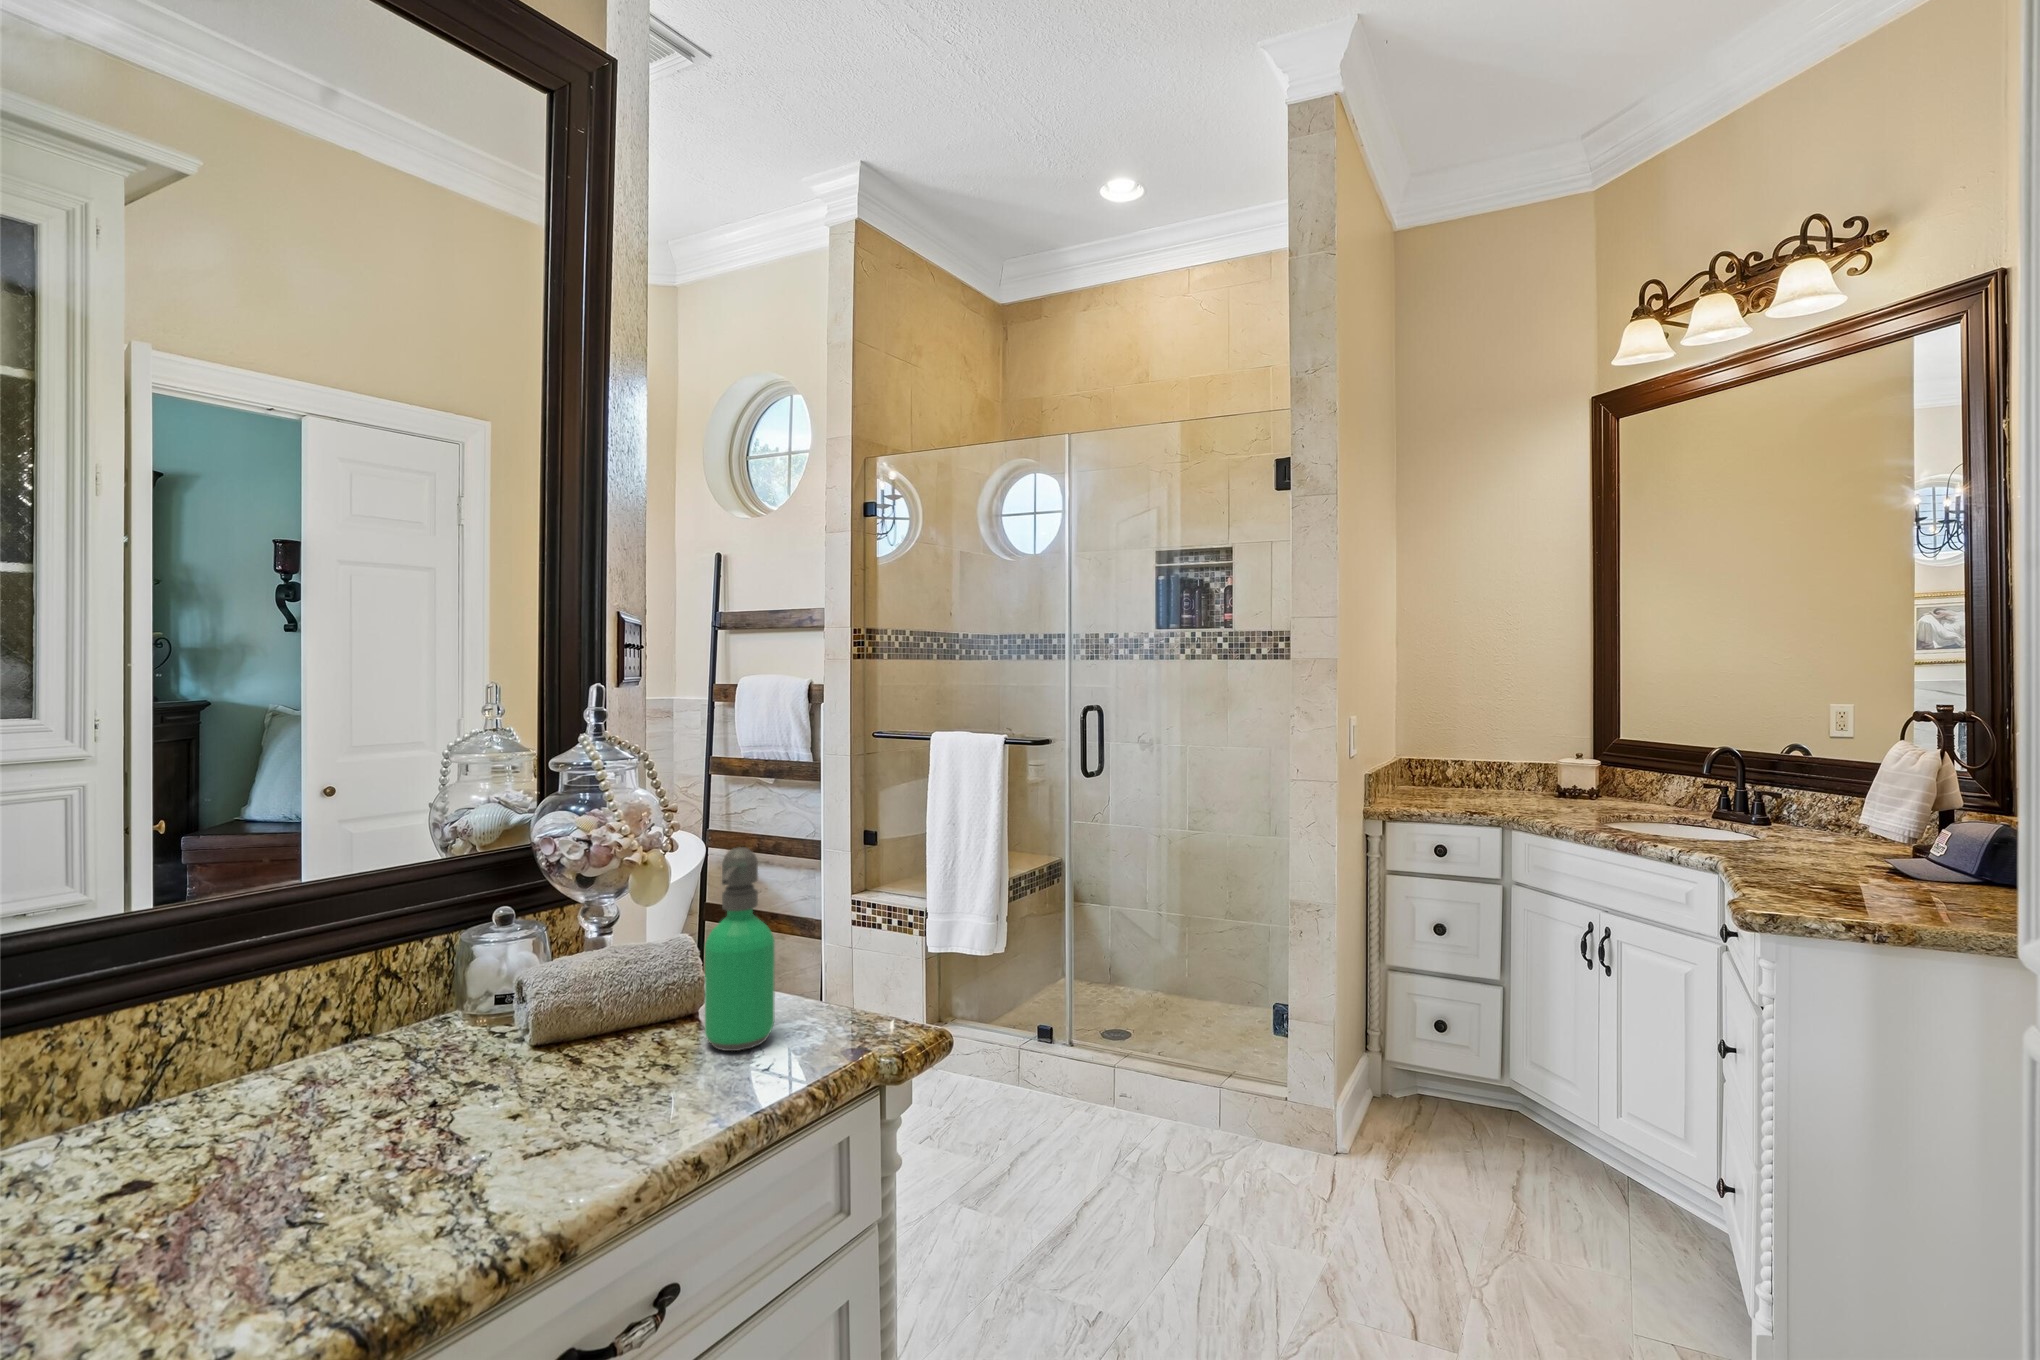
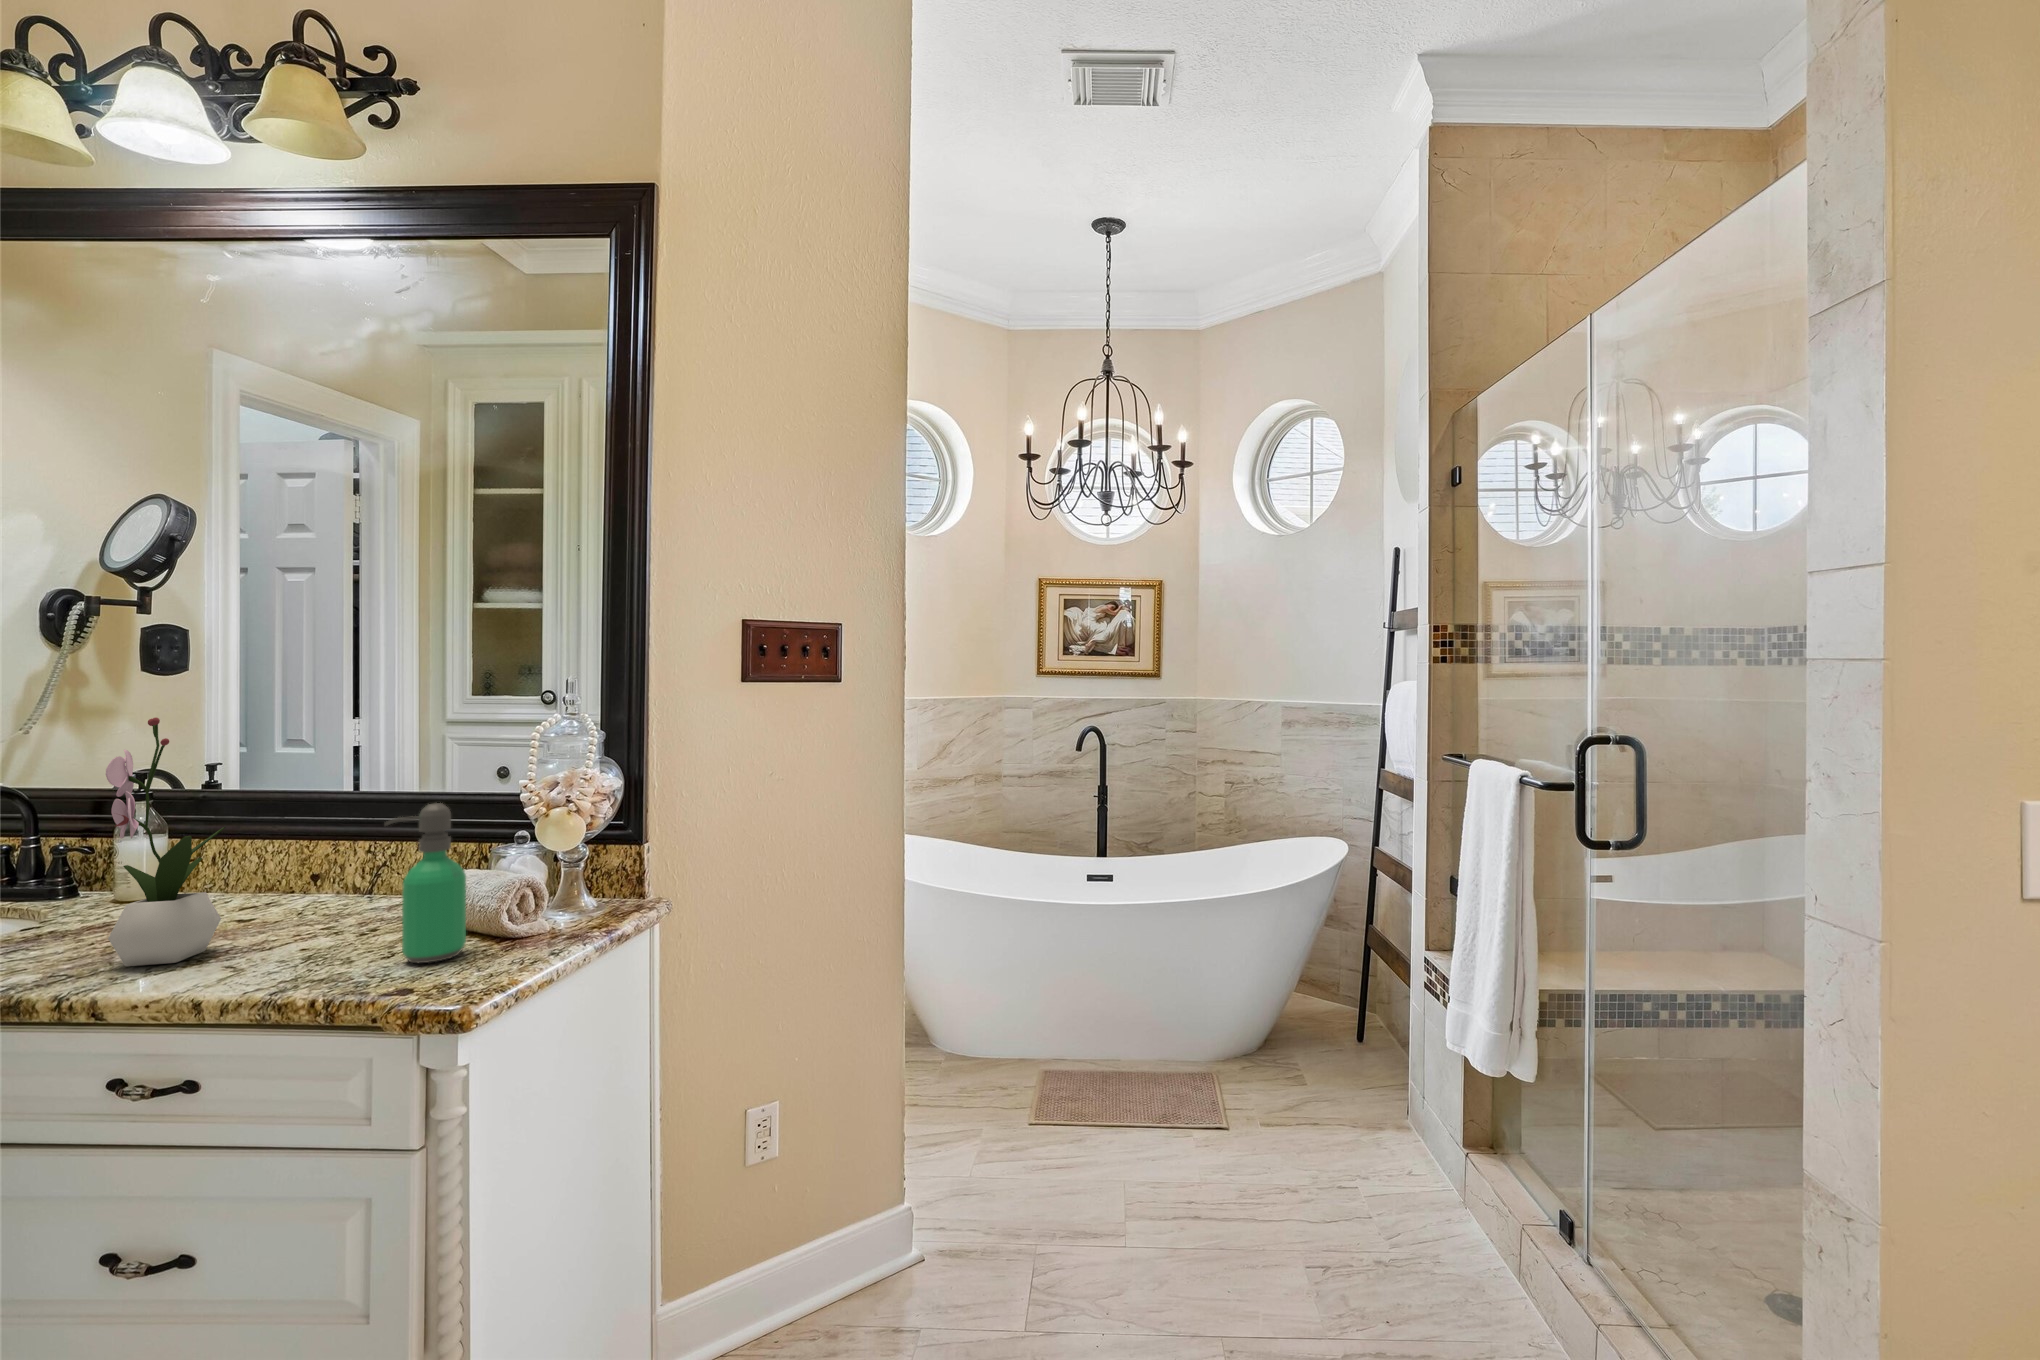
flower arrangement: none [216,778,469,1241] -> present [106,718,225,966]

